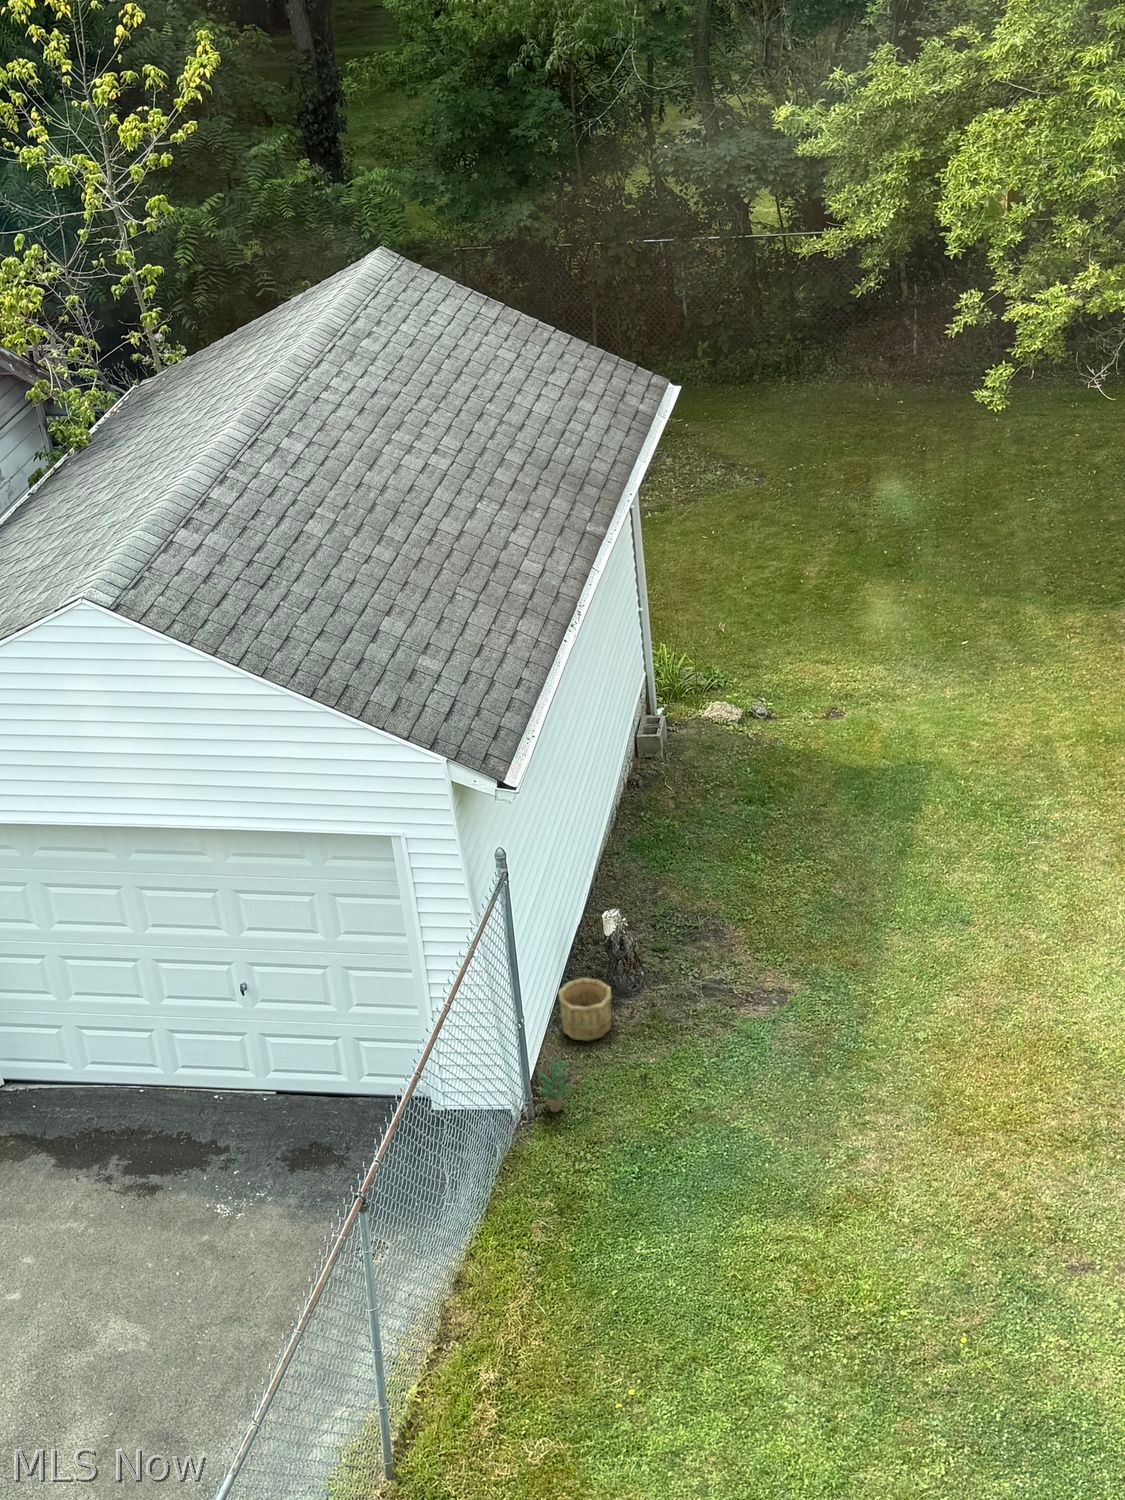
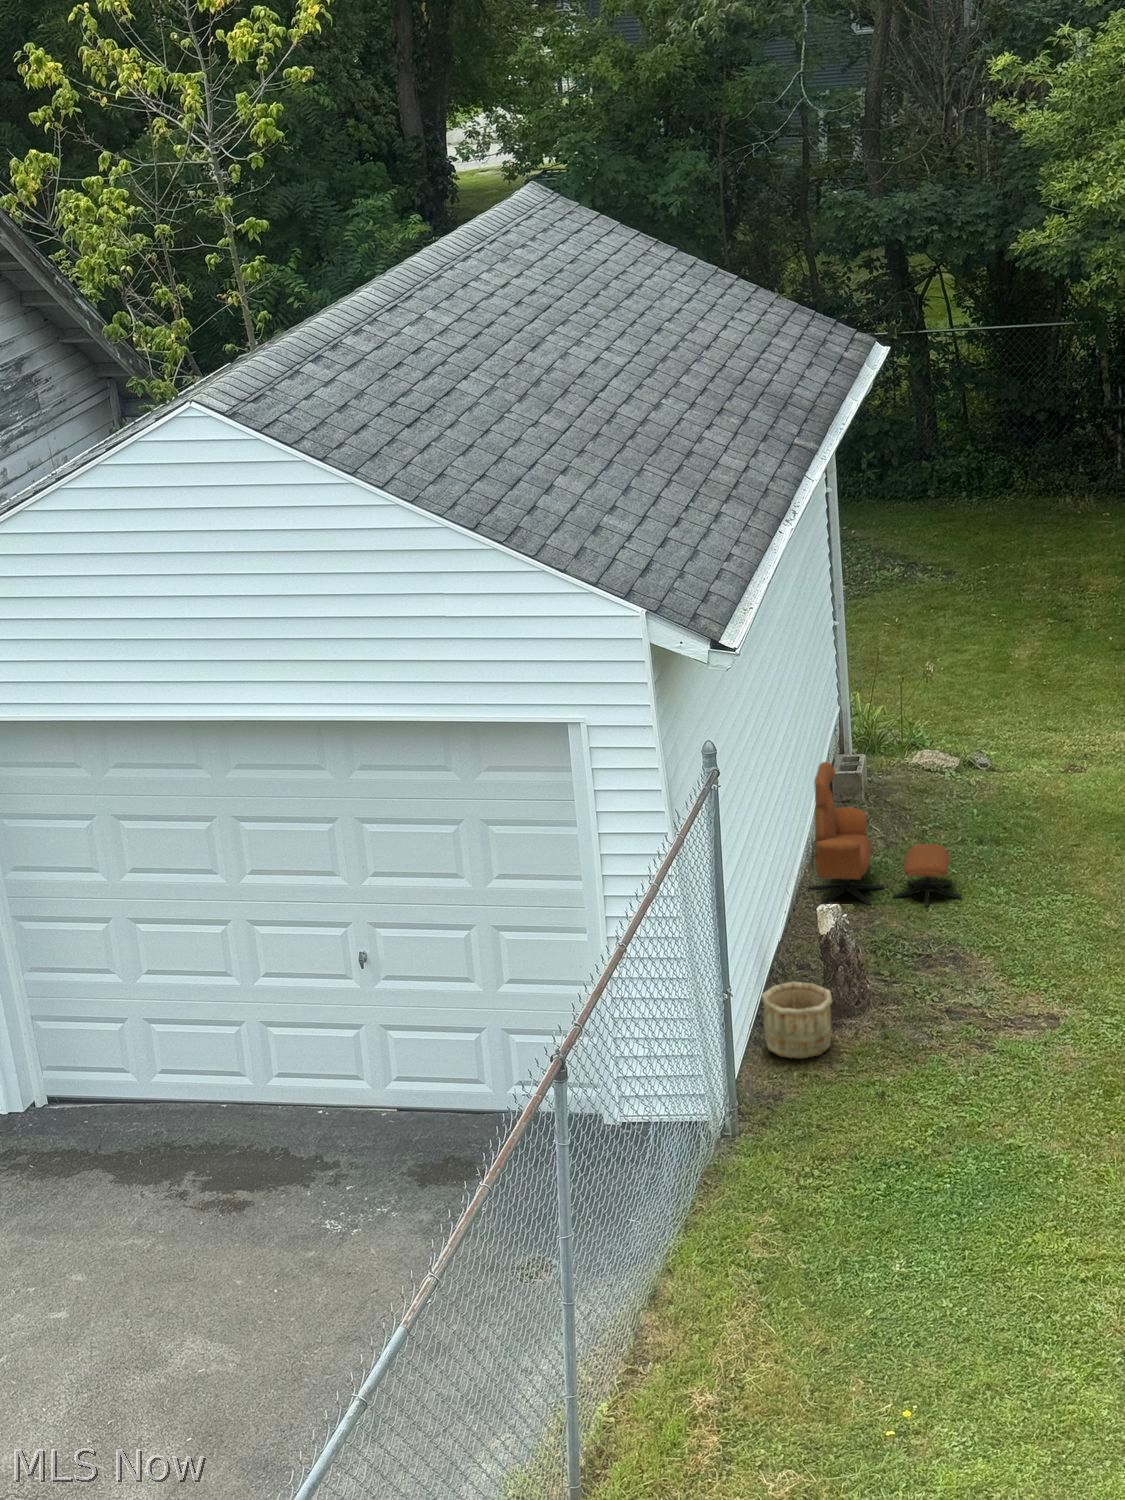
lounge chair: none [608,765,726,882] -> present [808,762,962,907]
potted plant: present [539,1056,568,1112] -> none [739,1045,787,1130]

